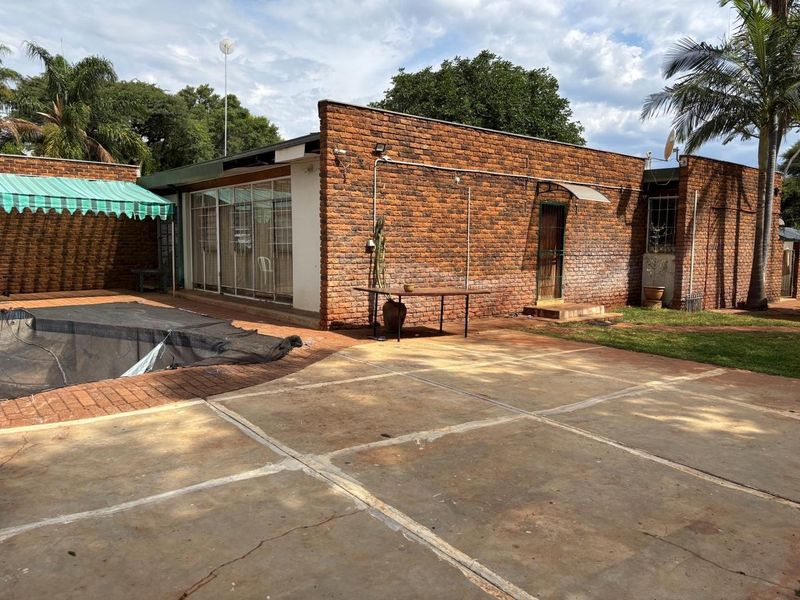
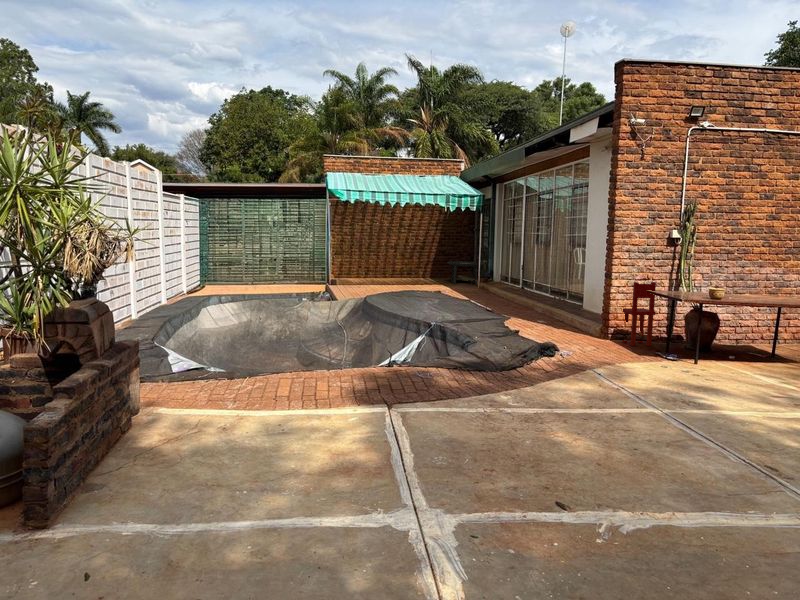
chair: none [337,282,363,335] -> present [622,282,656,346]

